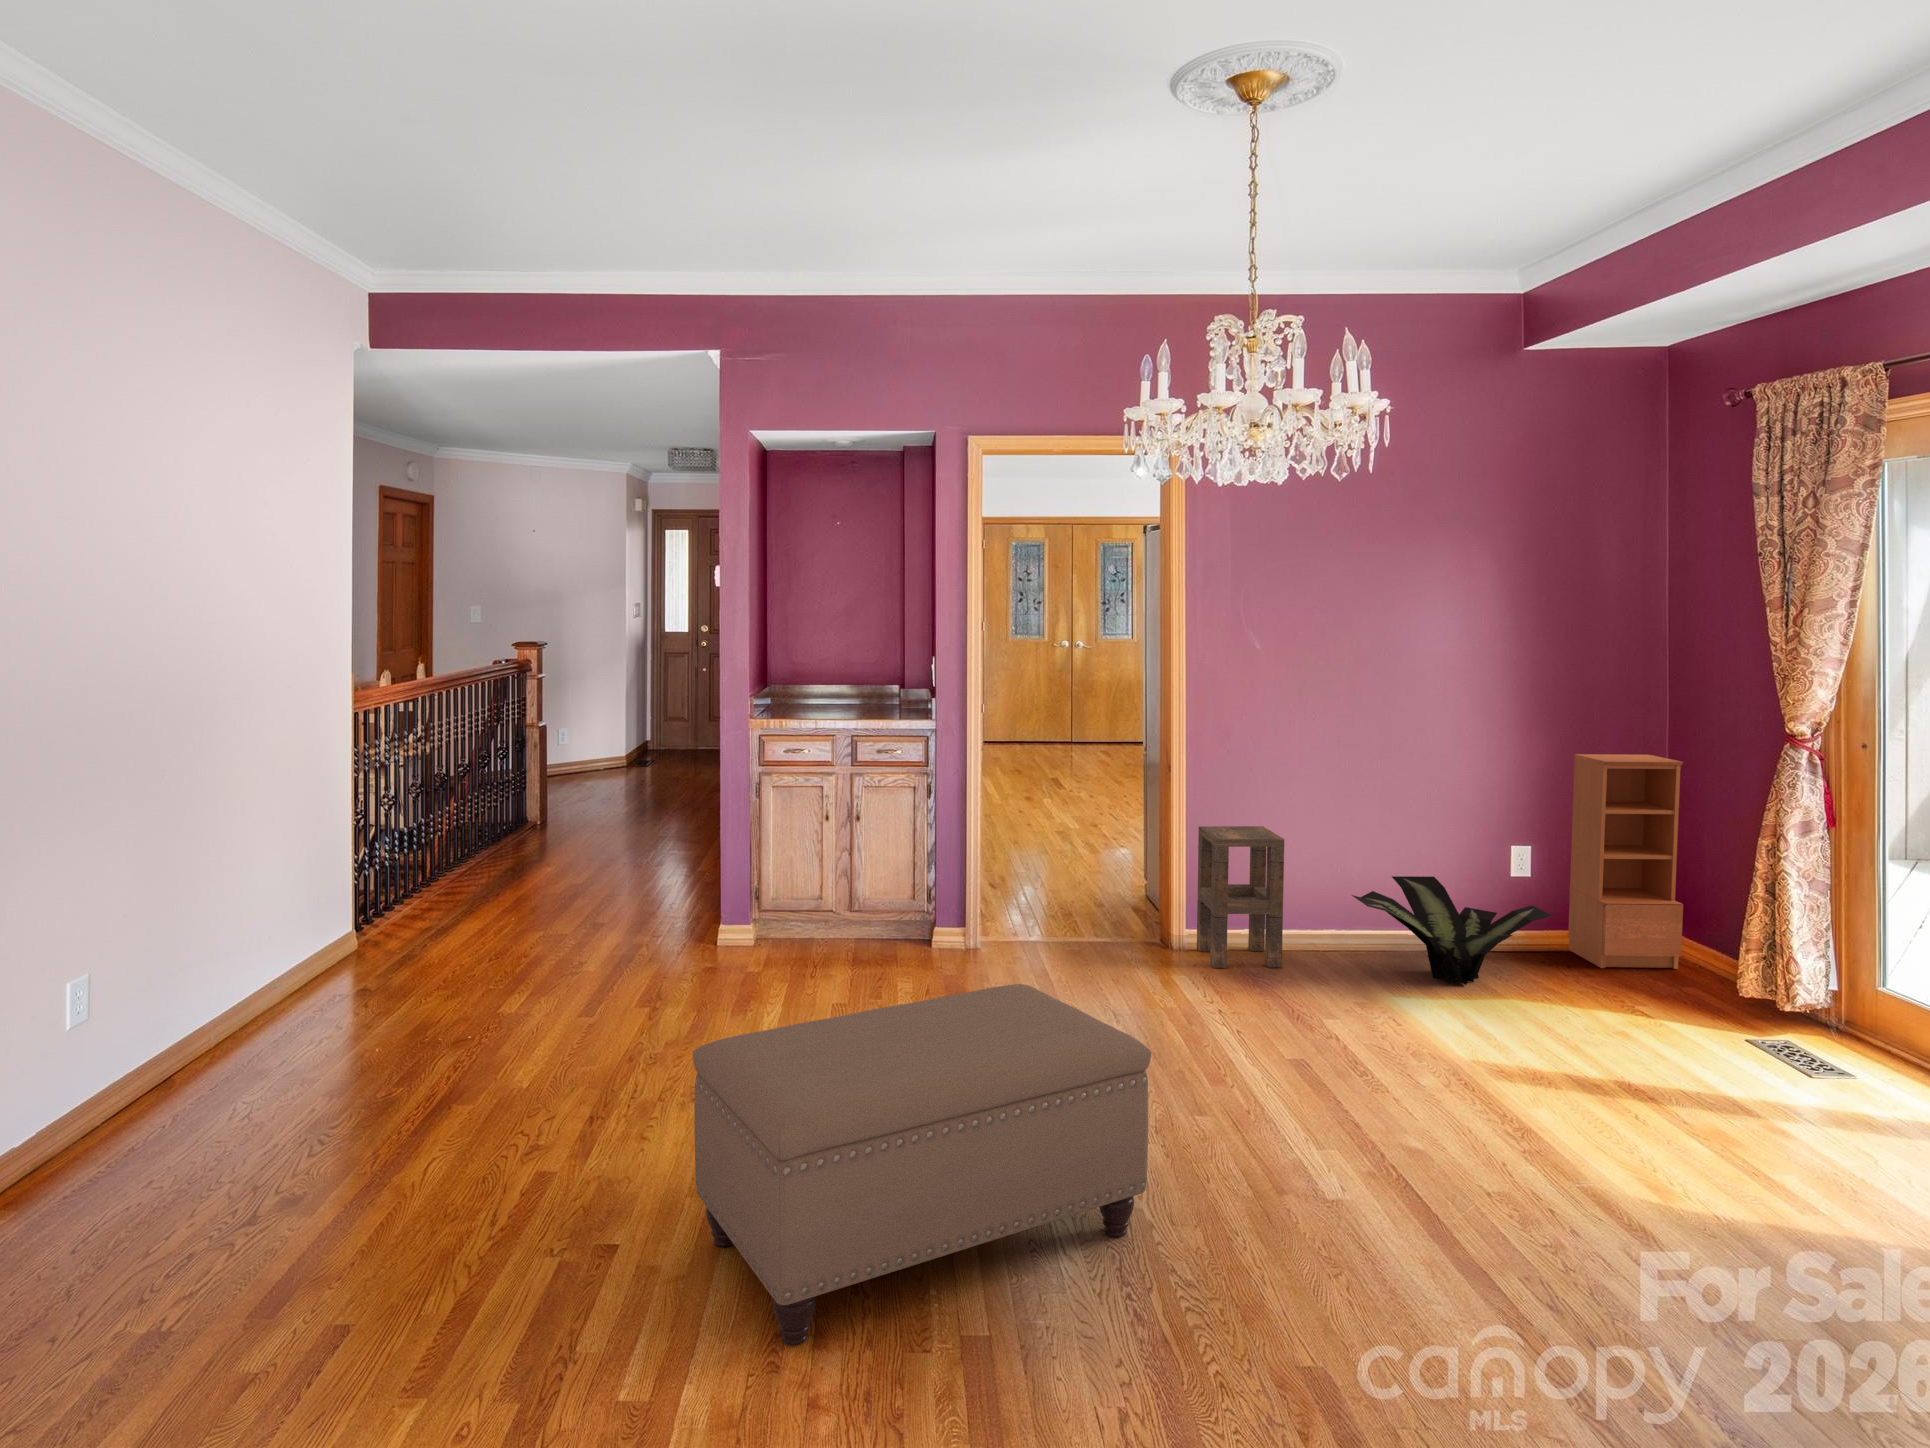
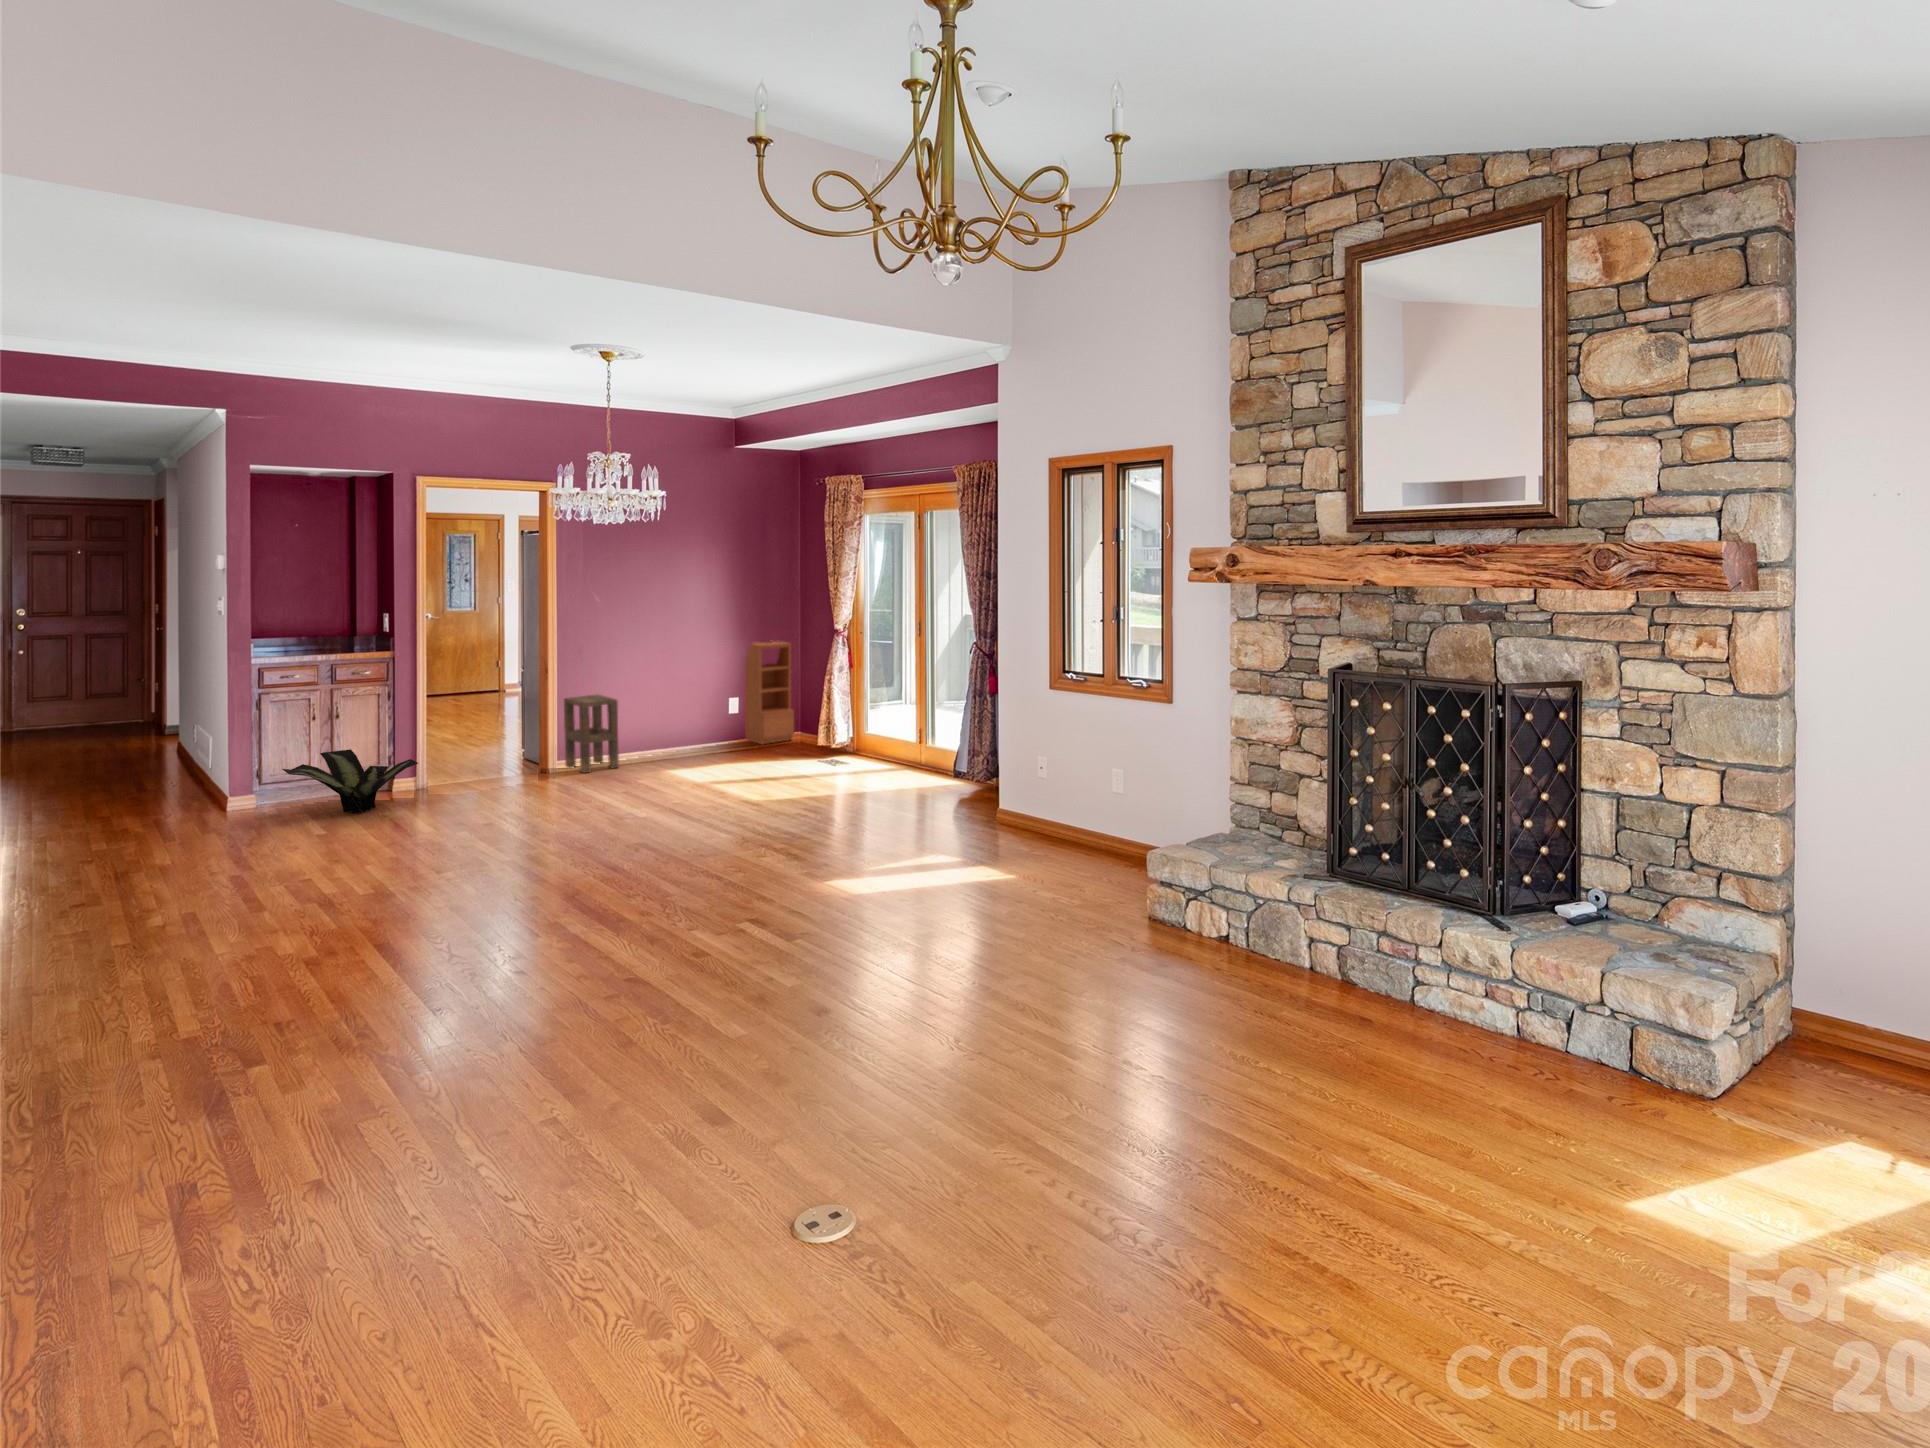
potted plant: present [1352,876,1552,985] -> present [282,749,418,813]
ottoman: present [693,984,1151,1345] -> none [453,772,646,908]

